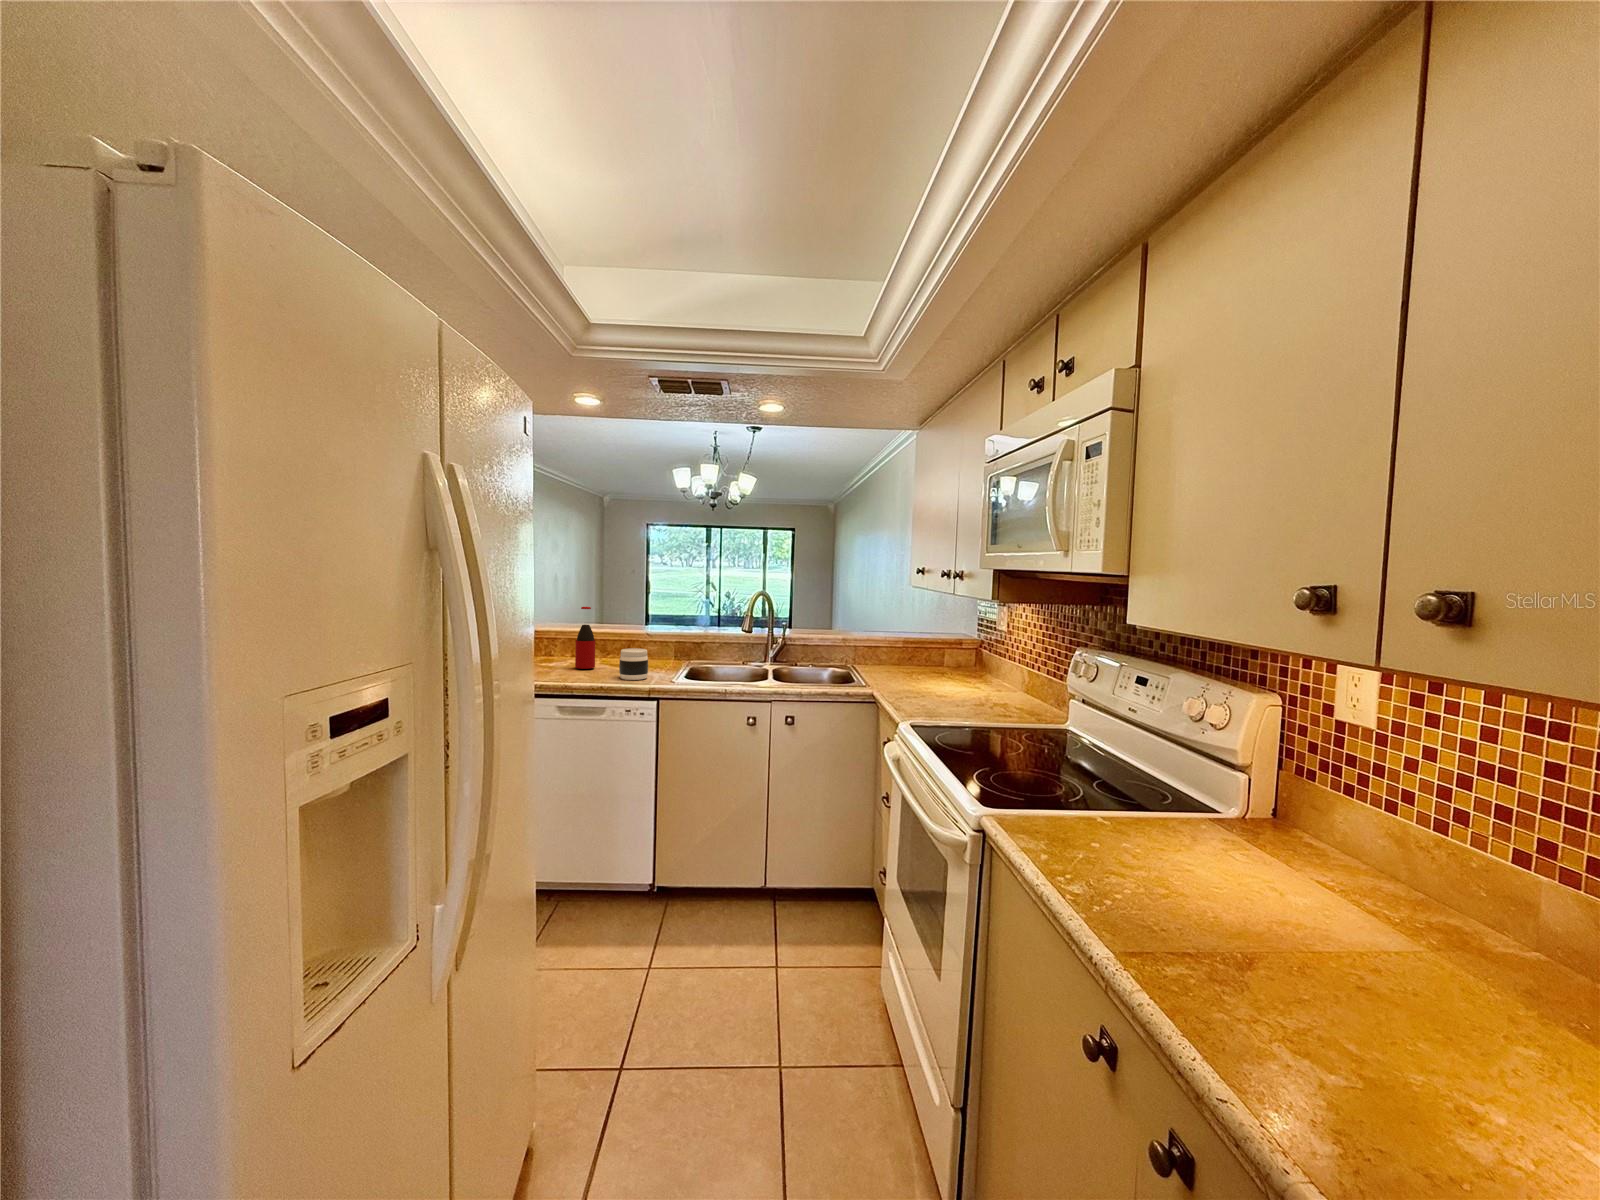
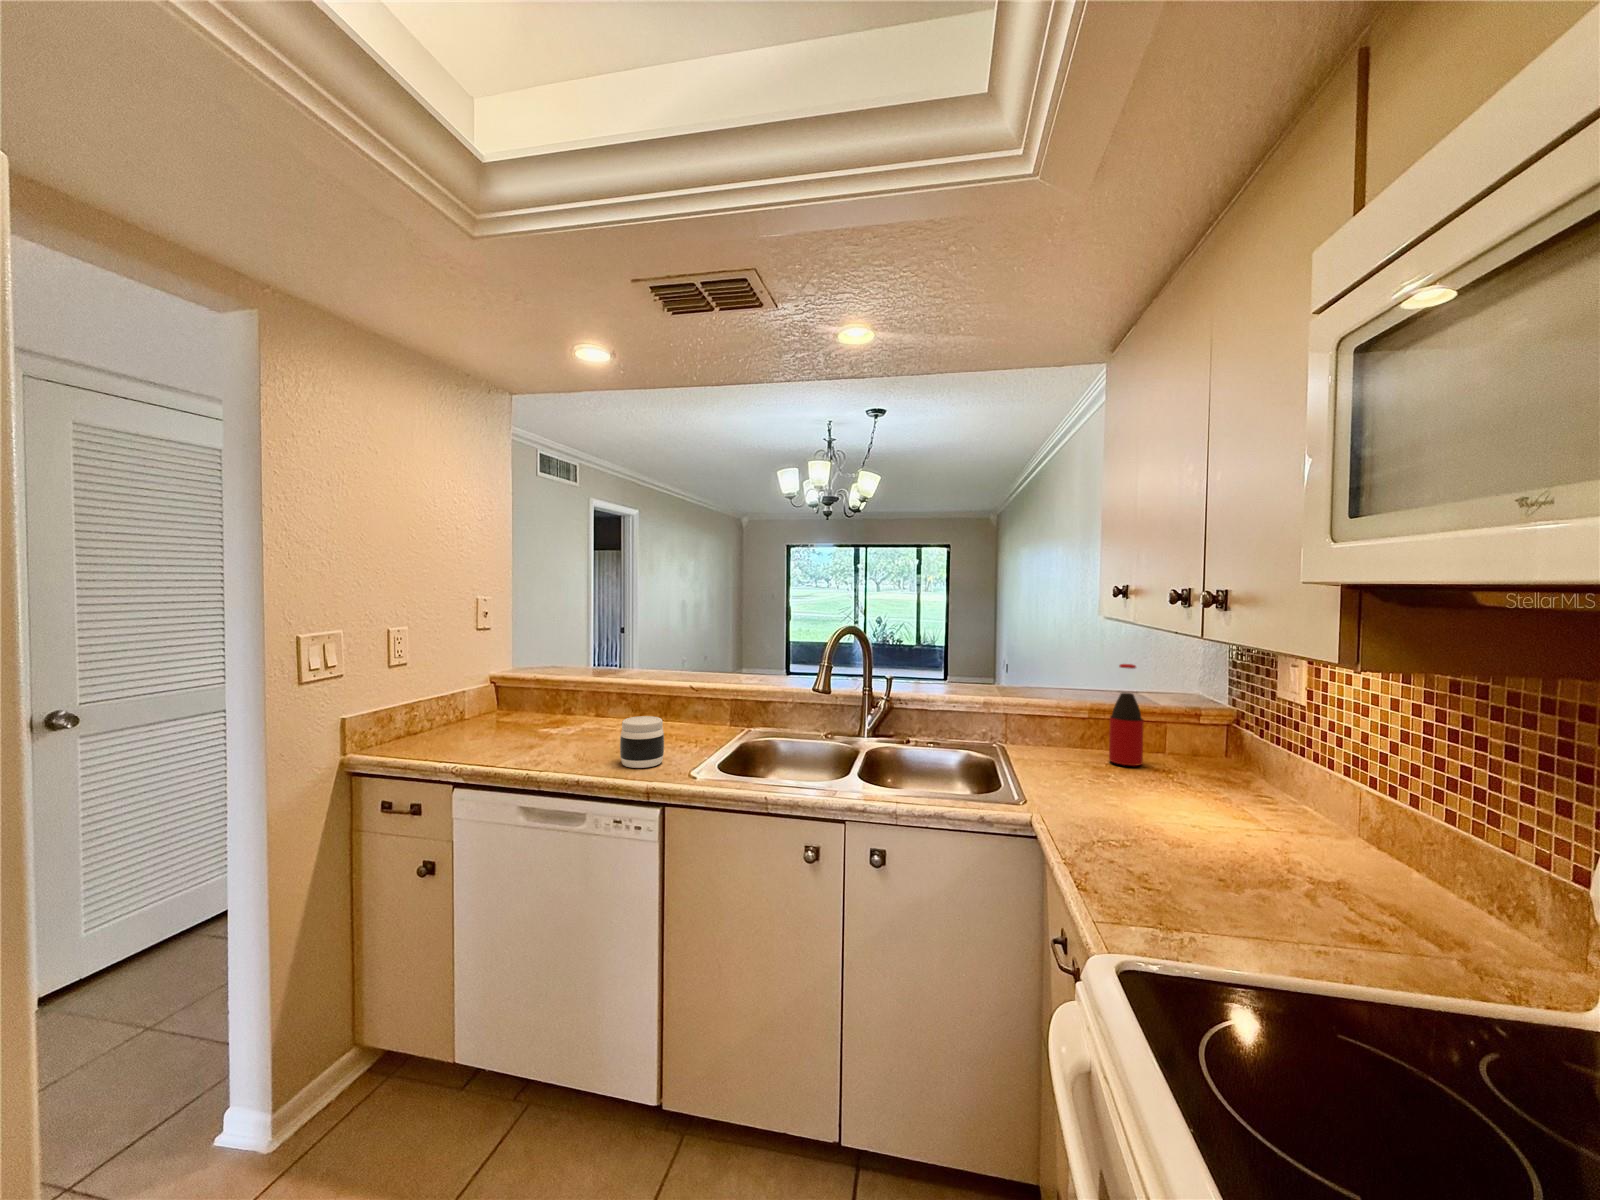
bottle: present [575,607,595,669] -> present [1109,664,1144,766]

